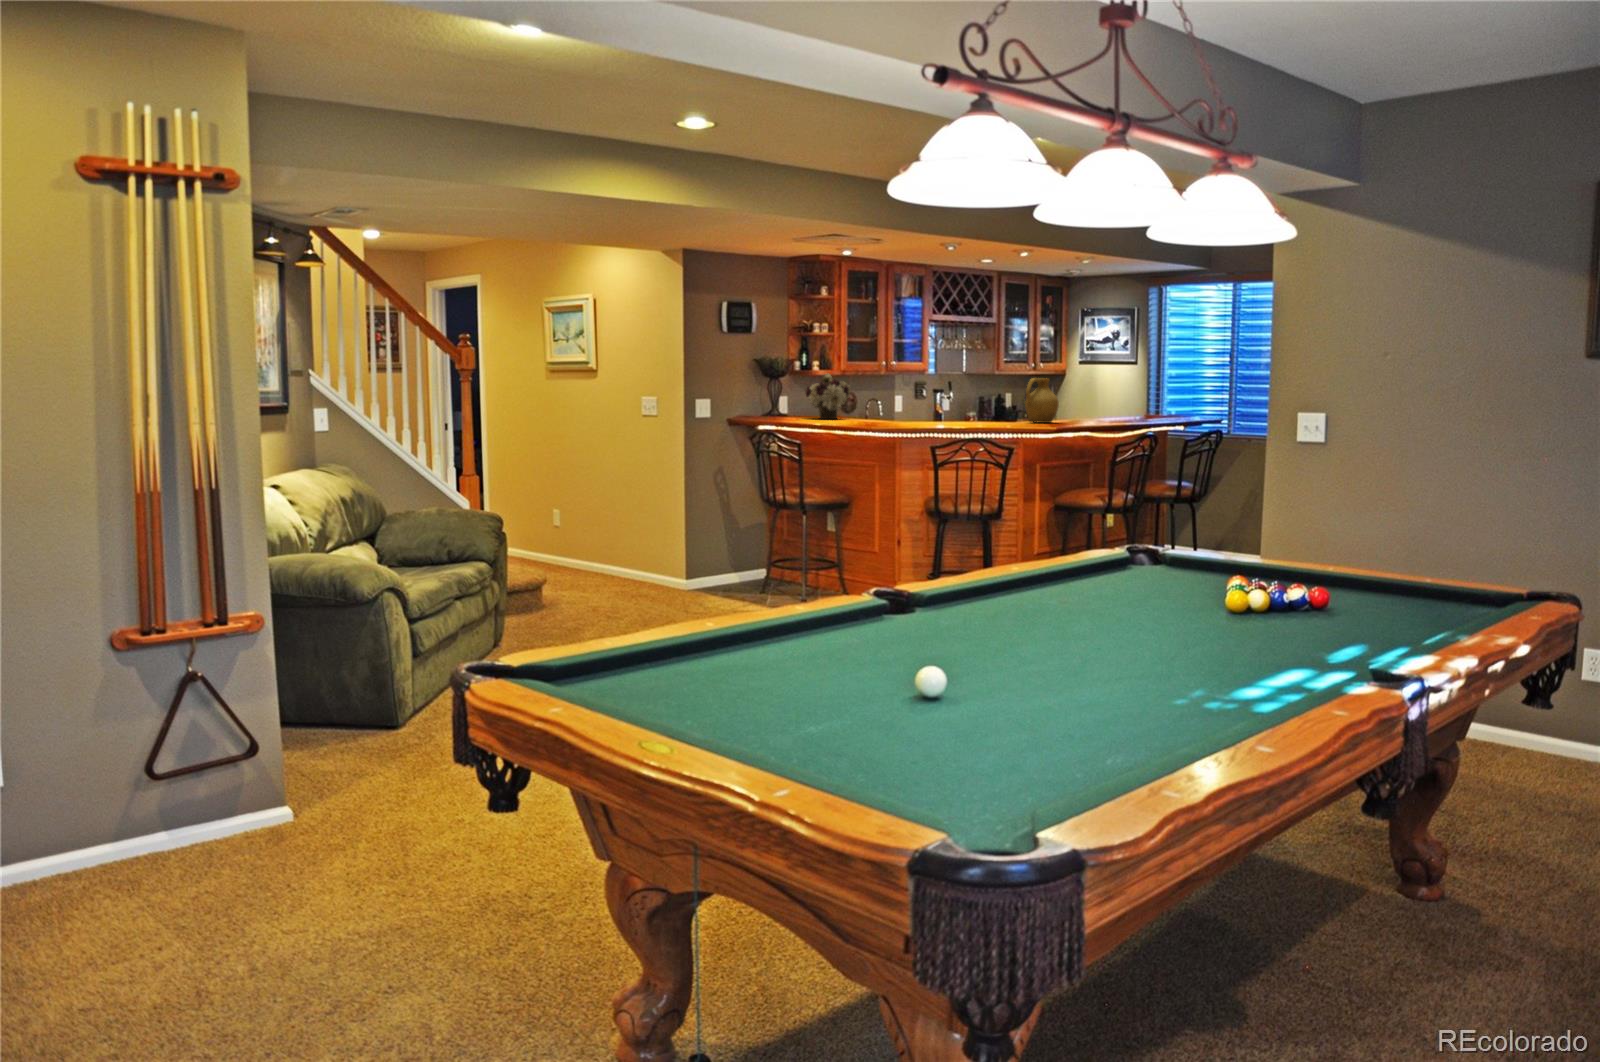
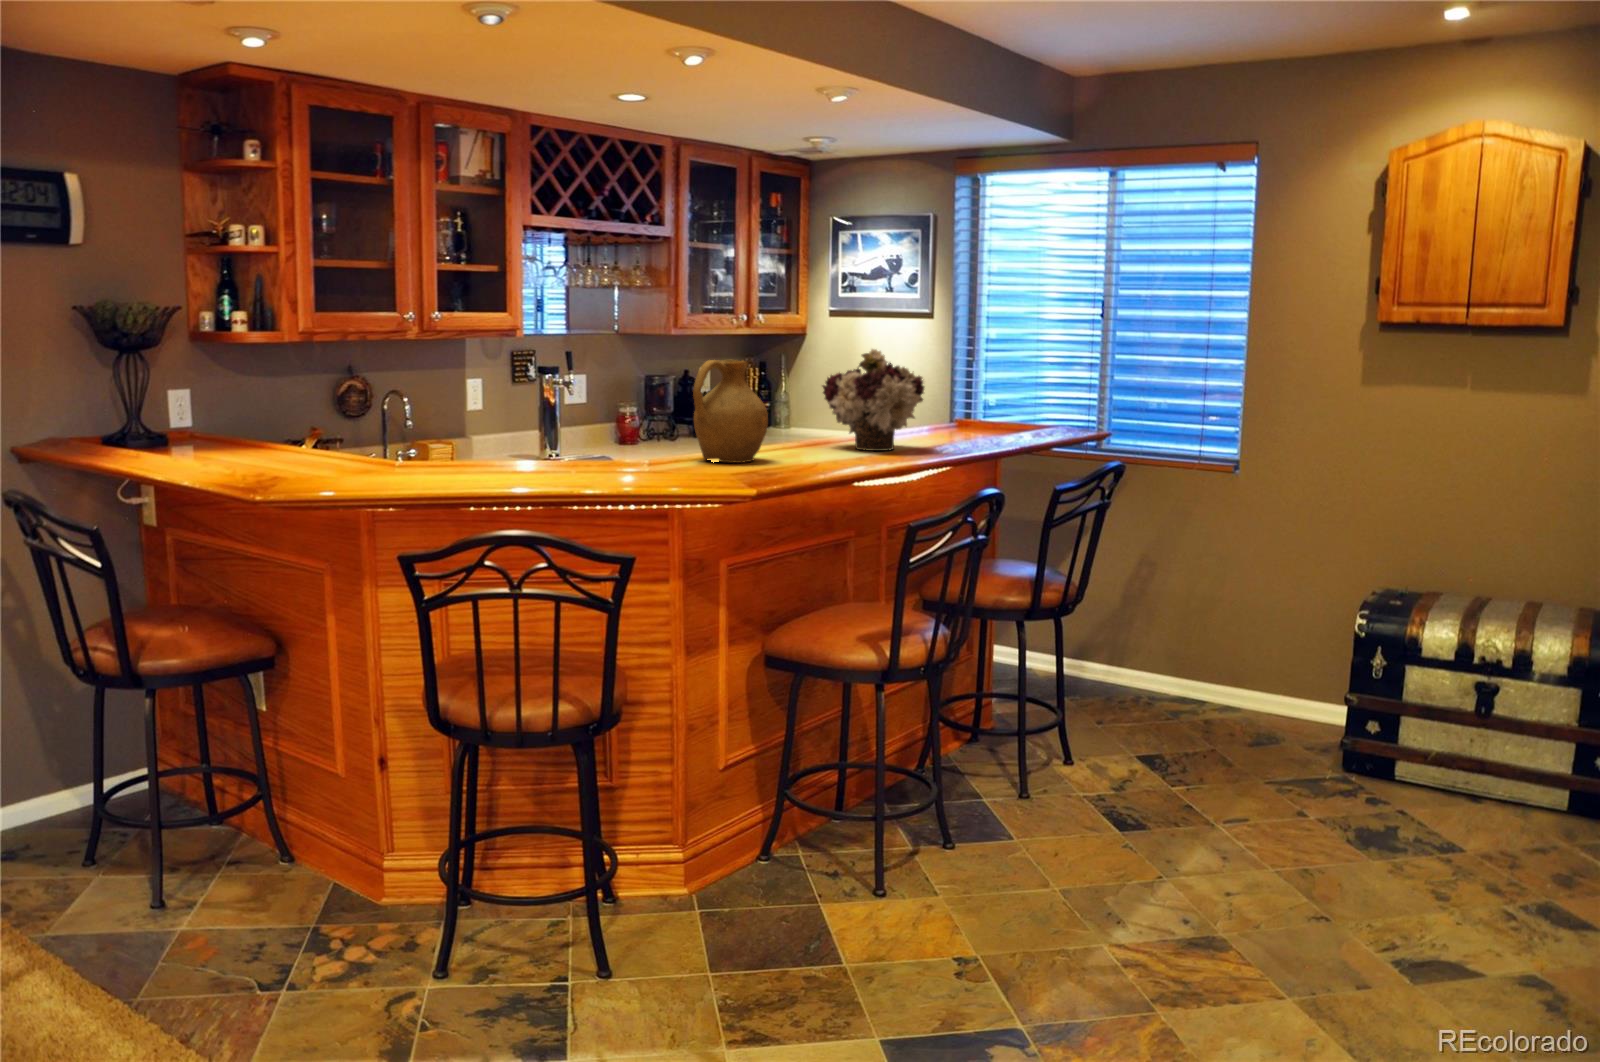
flower arrangement: present [805,374,850,419] -> present [822,349,924,451]

